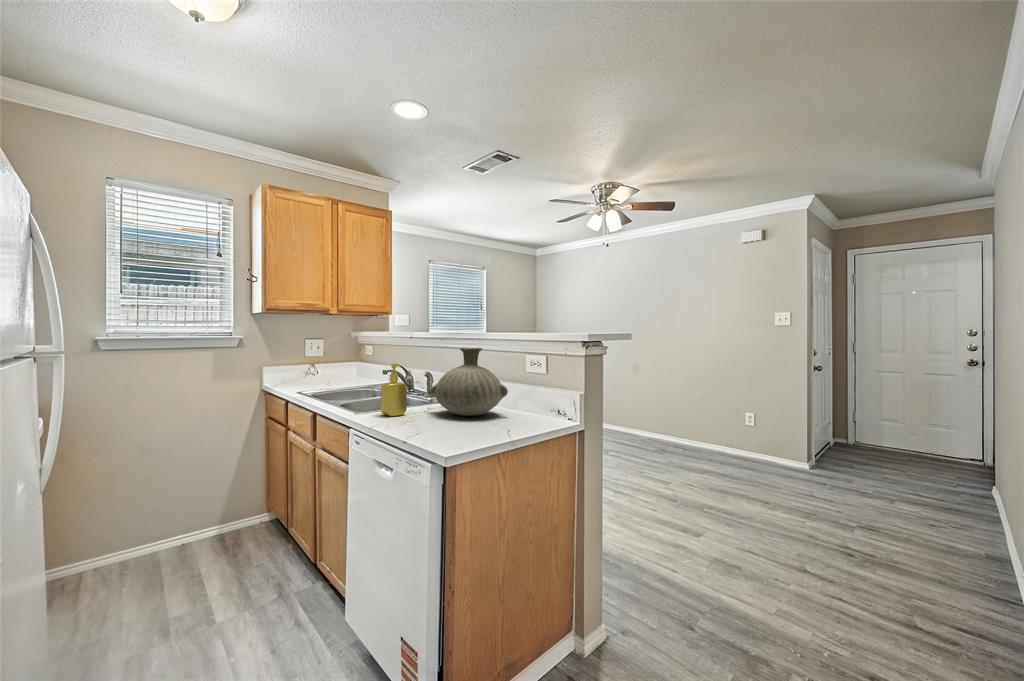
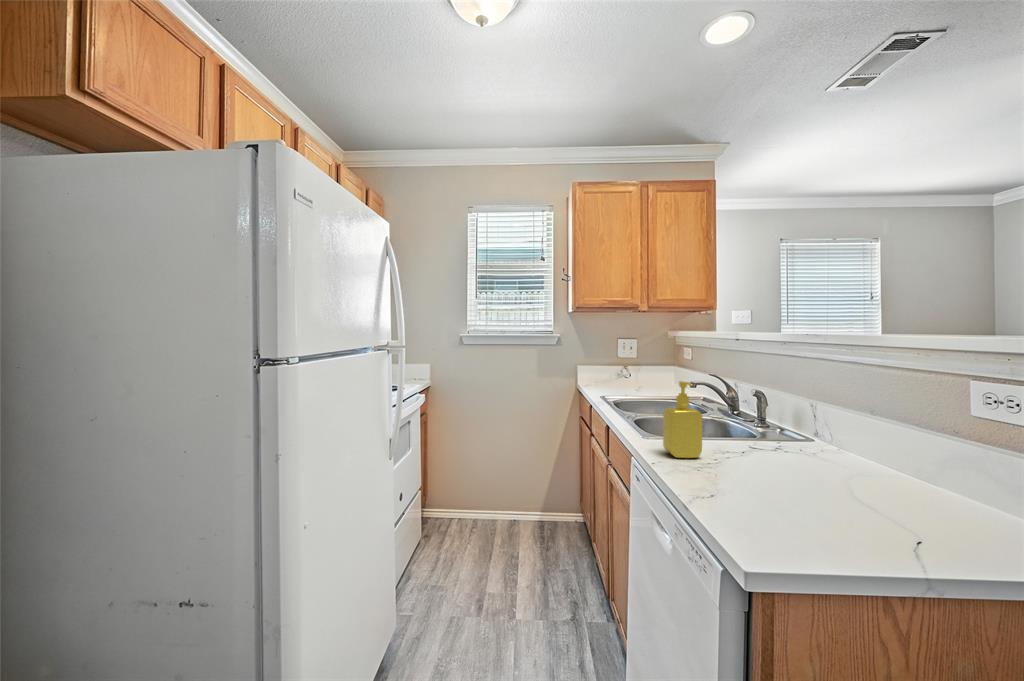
vase: present [431,348,508,416] -> none [746,361,919,489]

